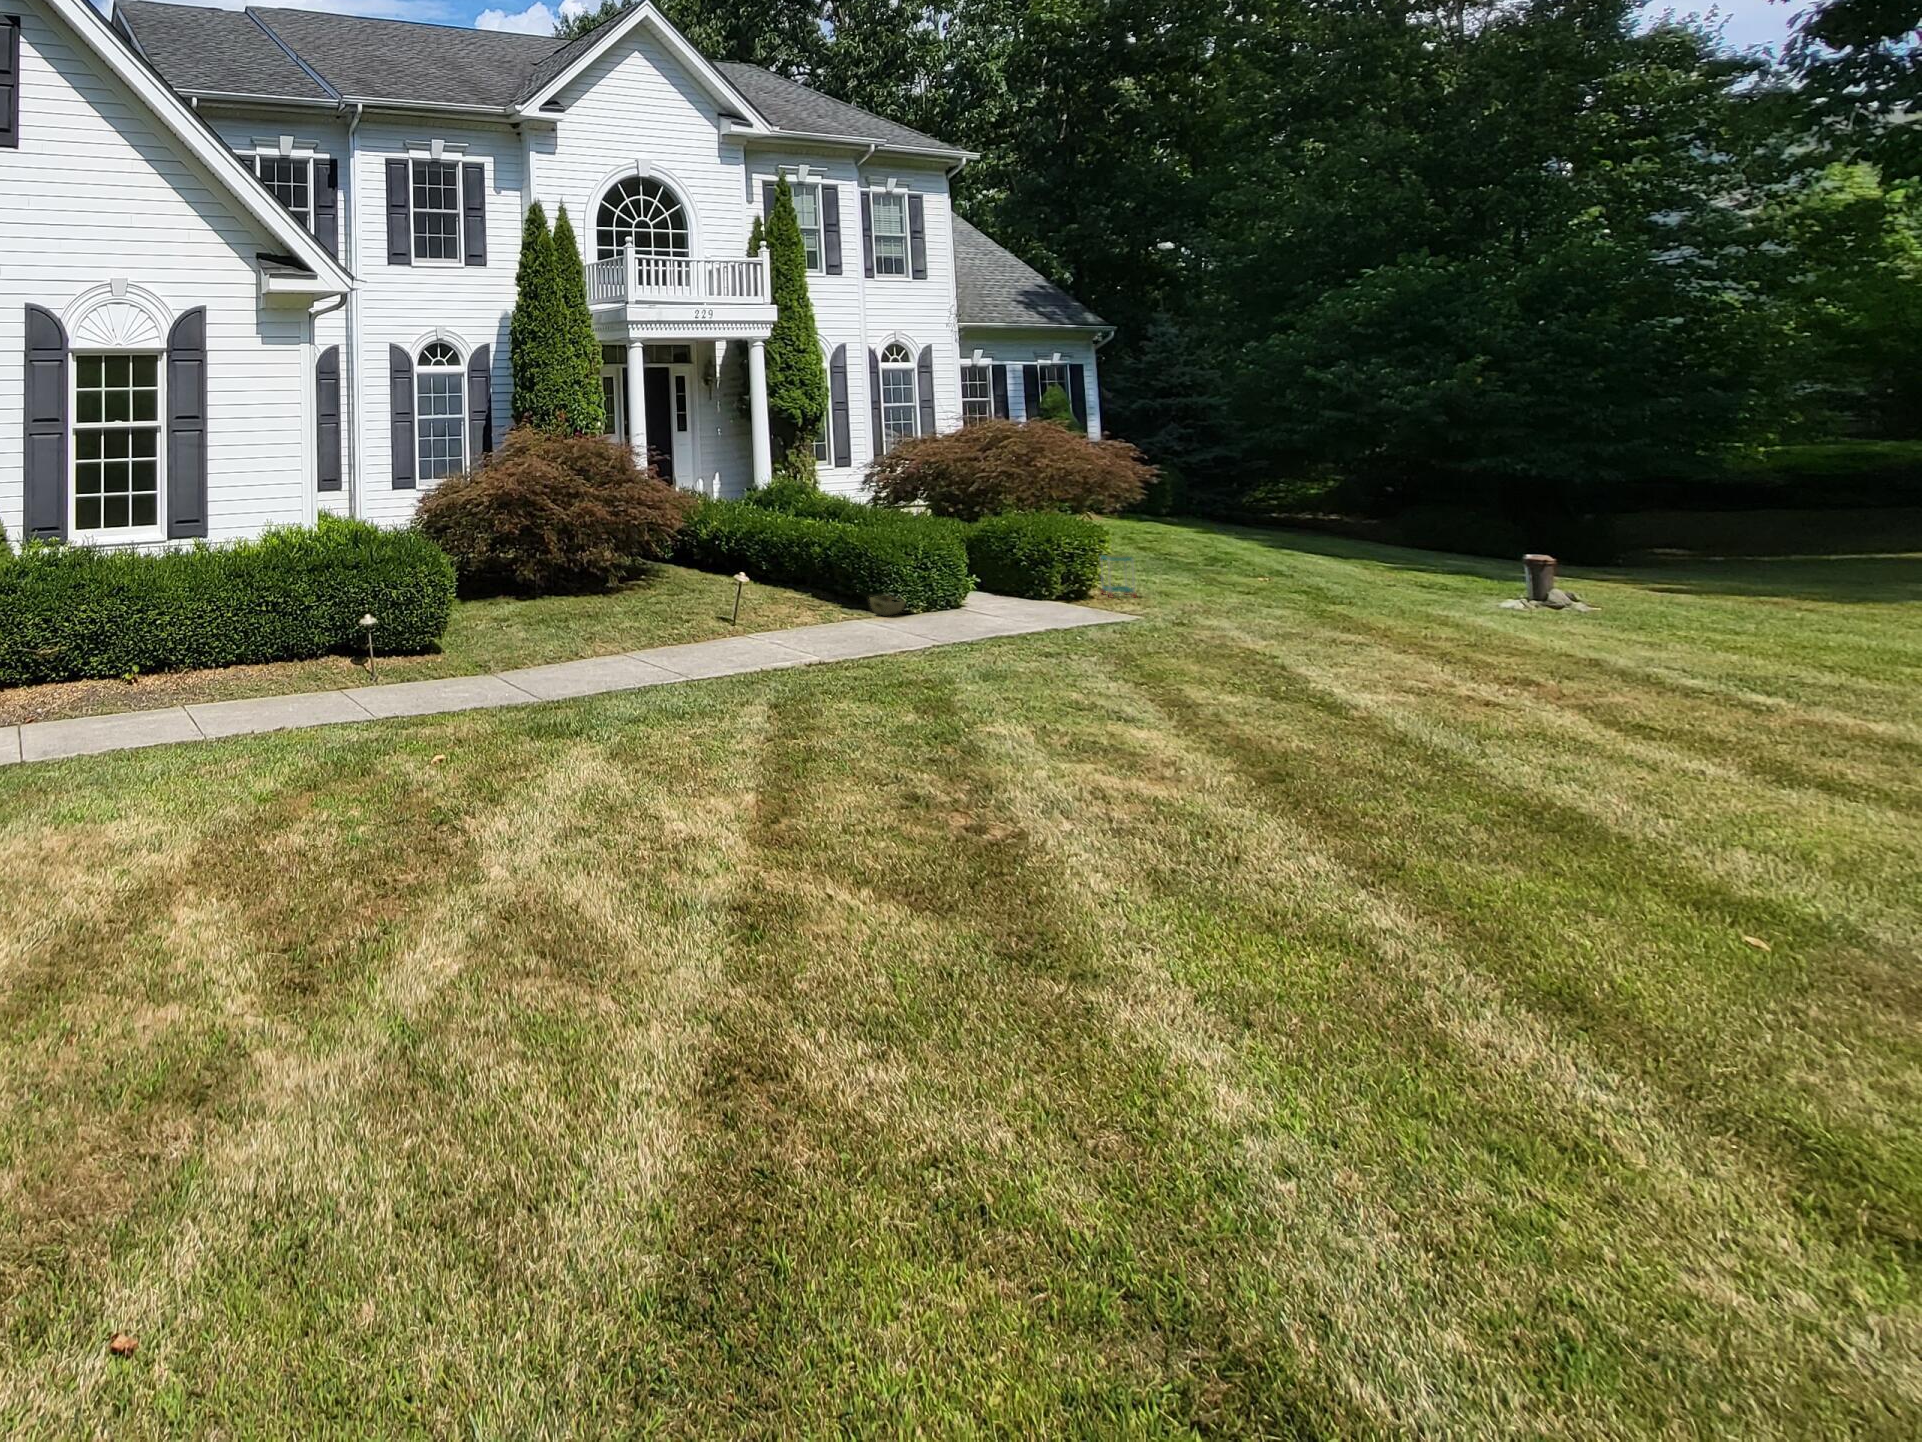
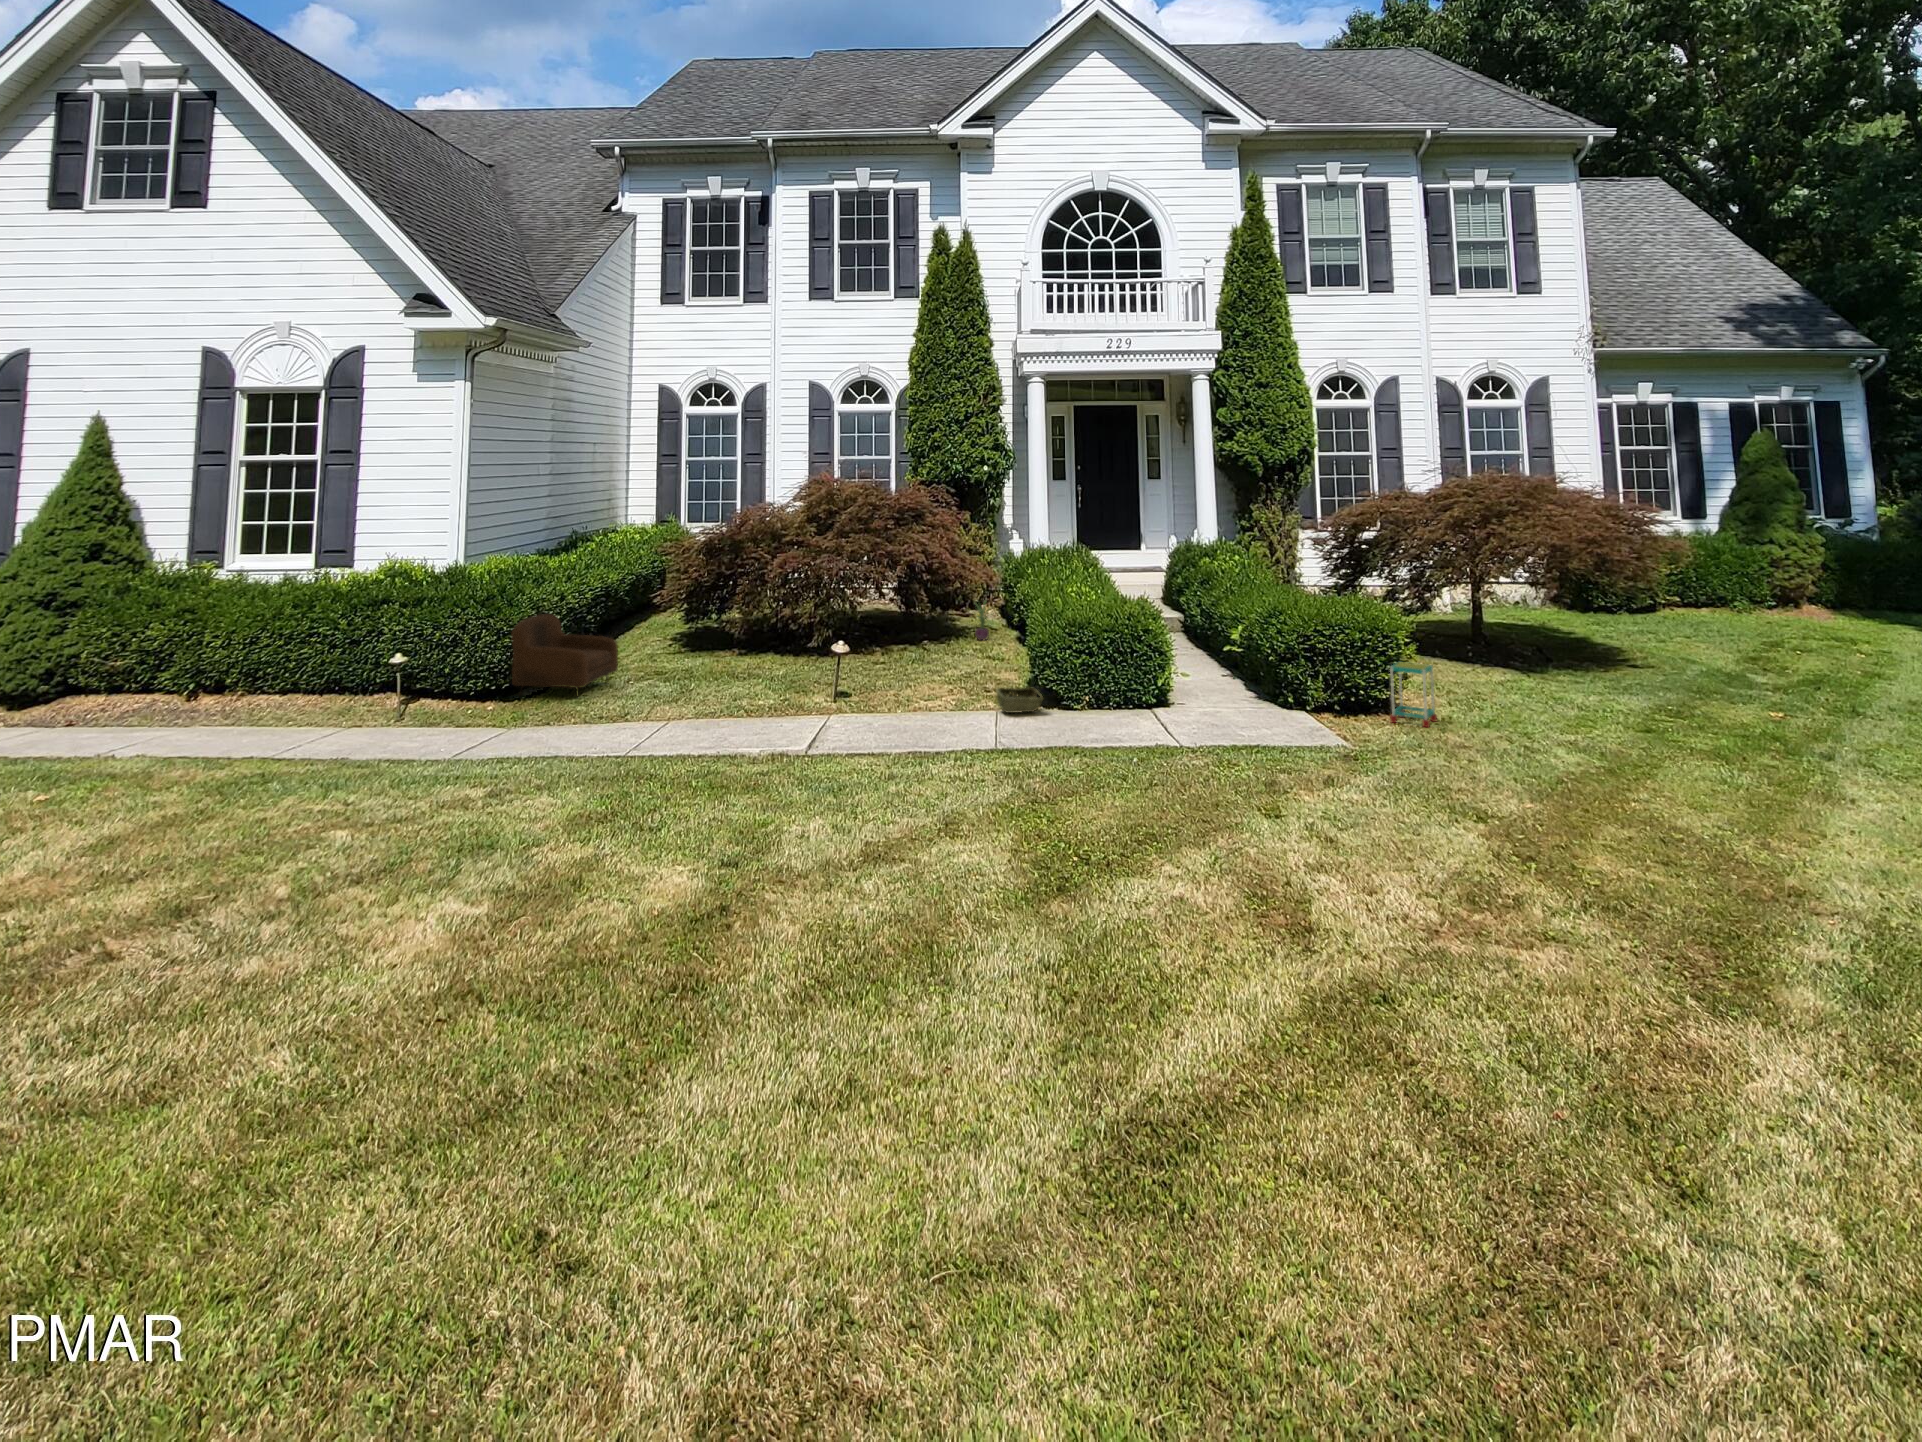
decorative plant: none [643,542,679,577] -> present [975,601,989,640]
armchair: none [459,569,554,644] -> present [511,614,618,696]

